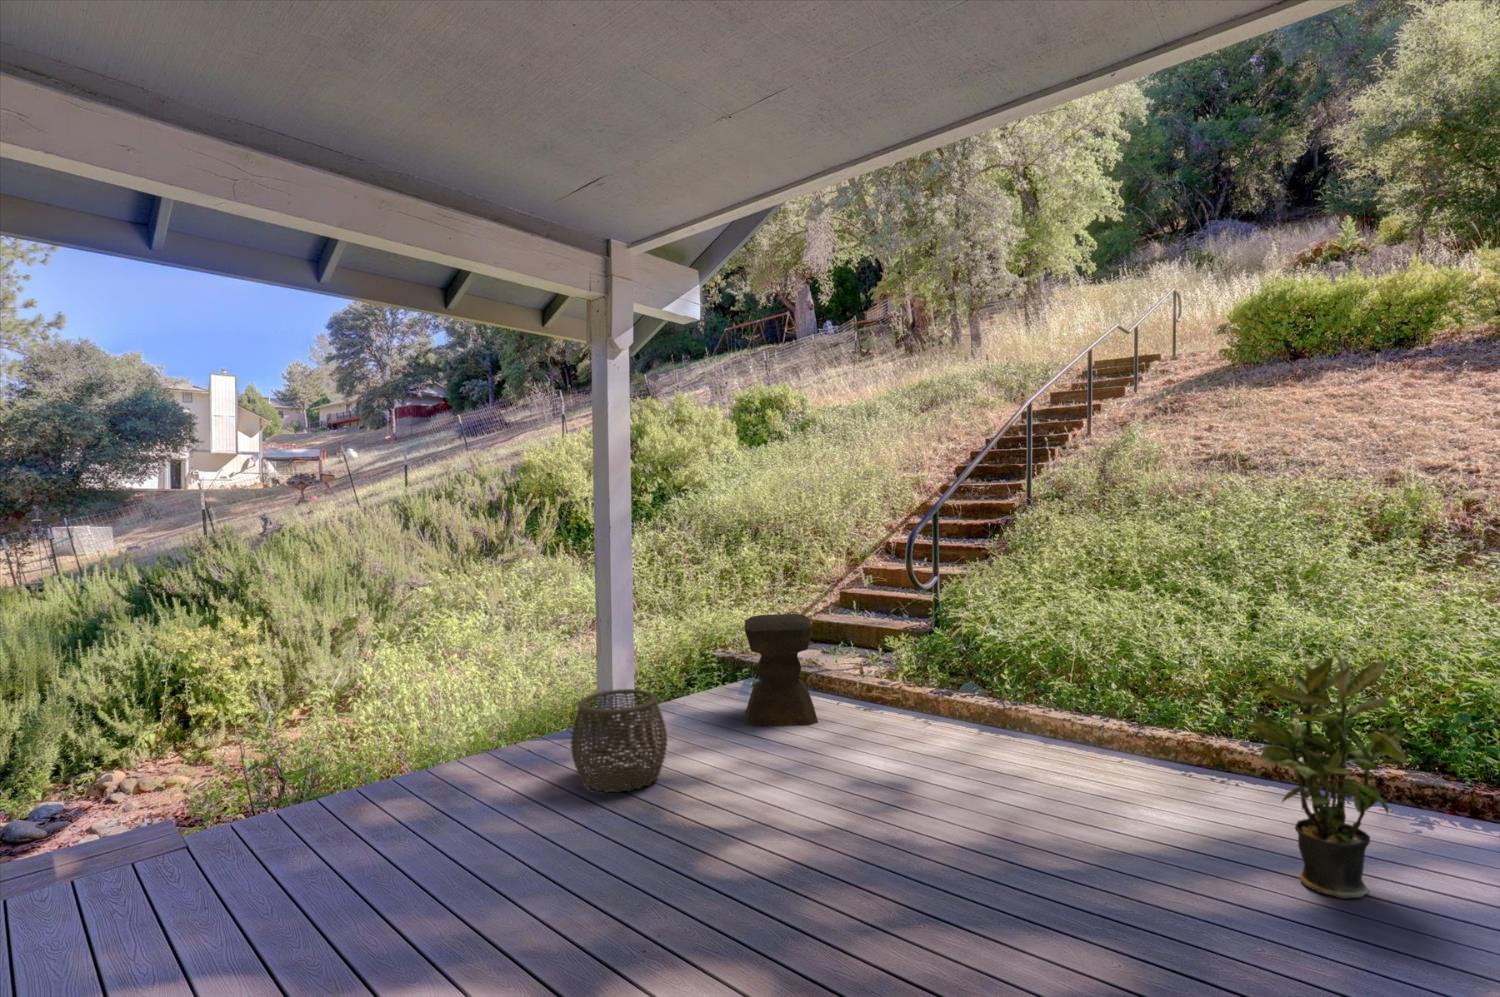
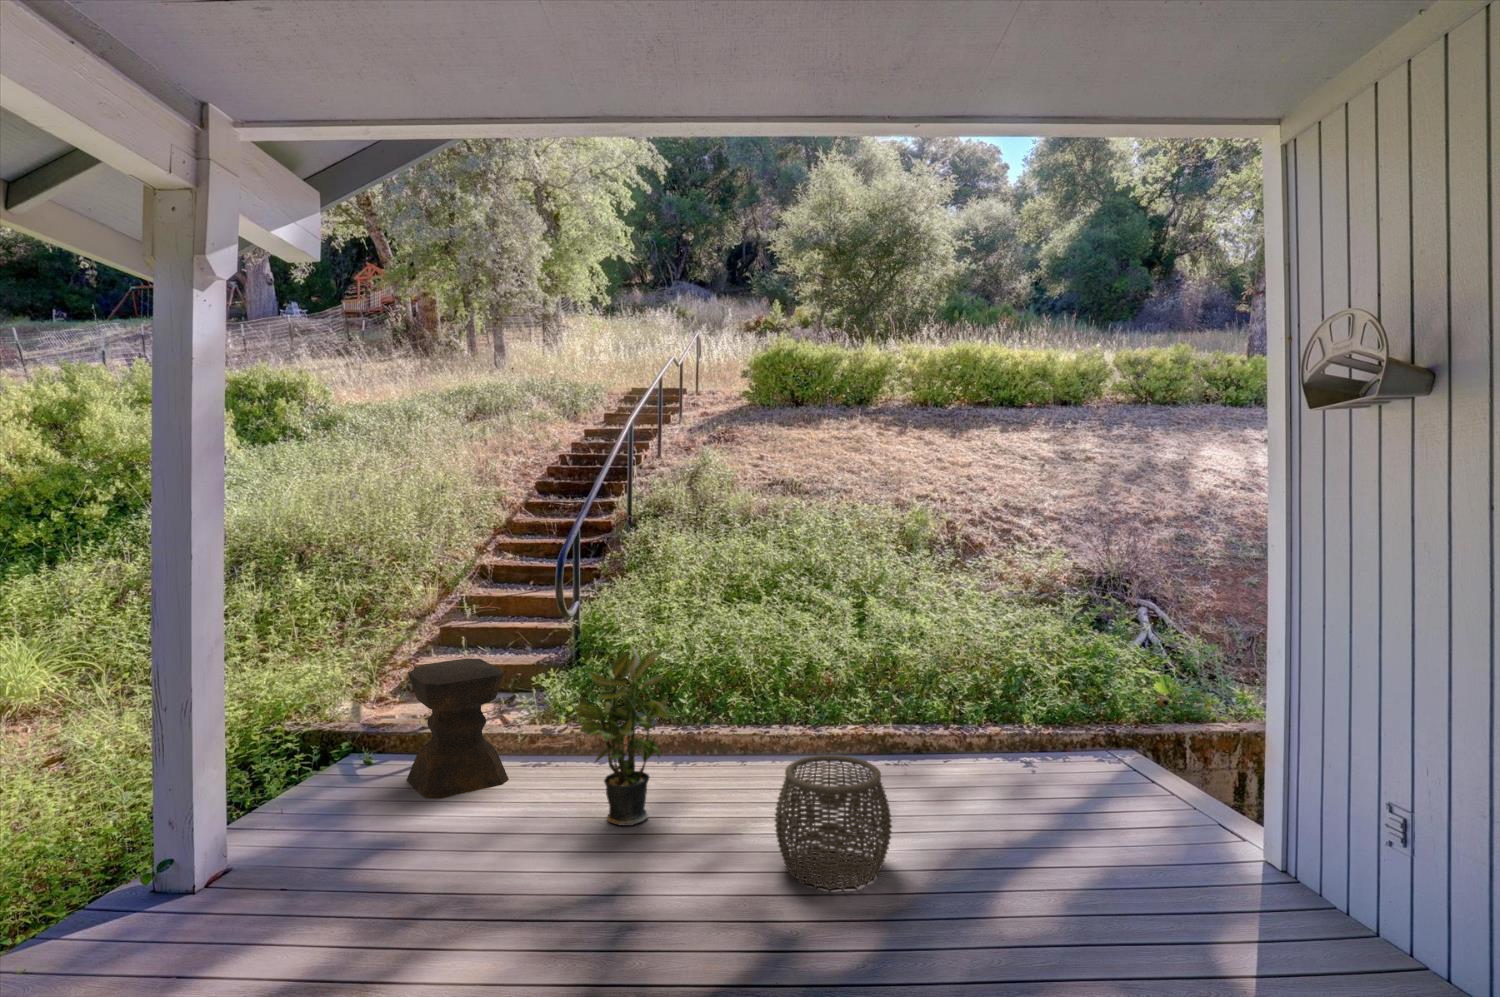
potted plant: present [1248,651,1407,899] -> present [574,645,669,826]
woven basket: present [570,689,667,793] -> present [775,755,892,890]

